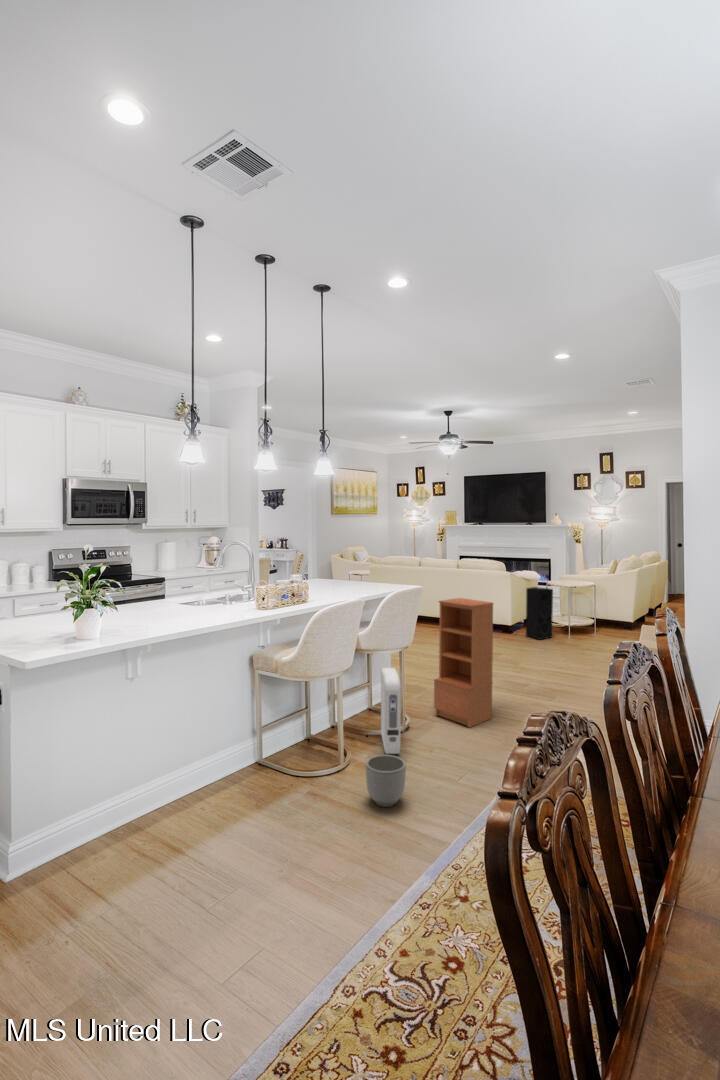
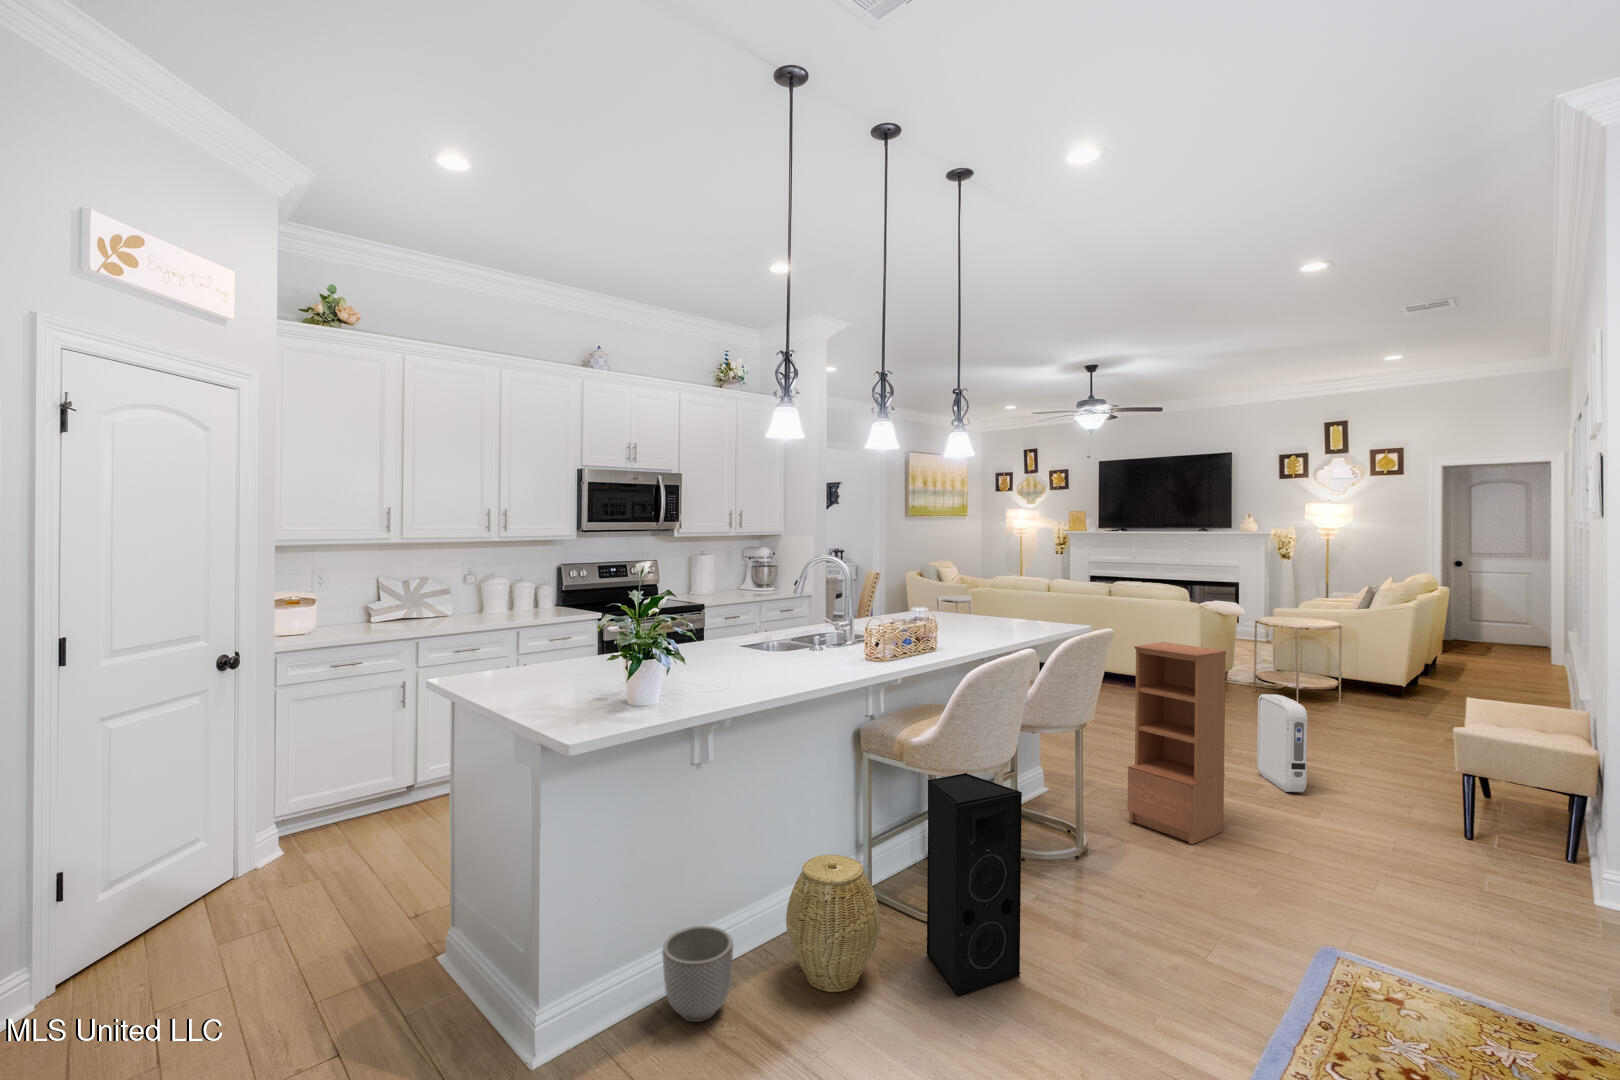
speaker: present [526,587,553,640] -> present [926,773,1022,996]
air purifier: present [381,668,401,754] -> present [1257,694,1308,792]
woven basket: none [172,744,238,834] -> present [786,855,880,992]
planter: present [366,755,406,807] -> present [662,926,733,1022]

